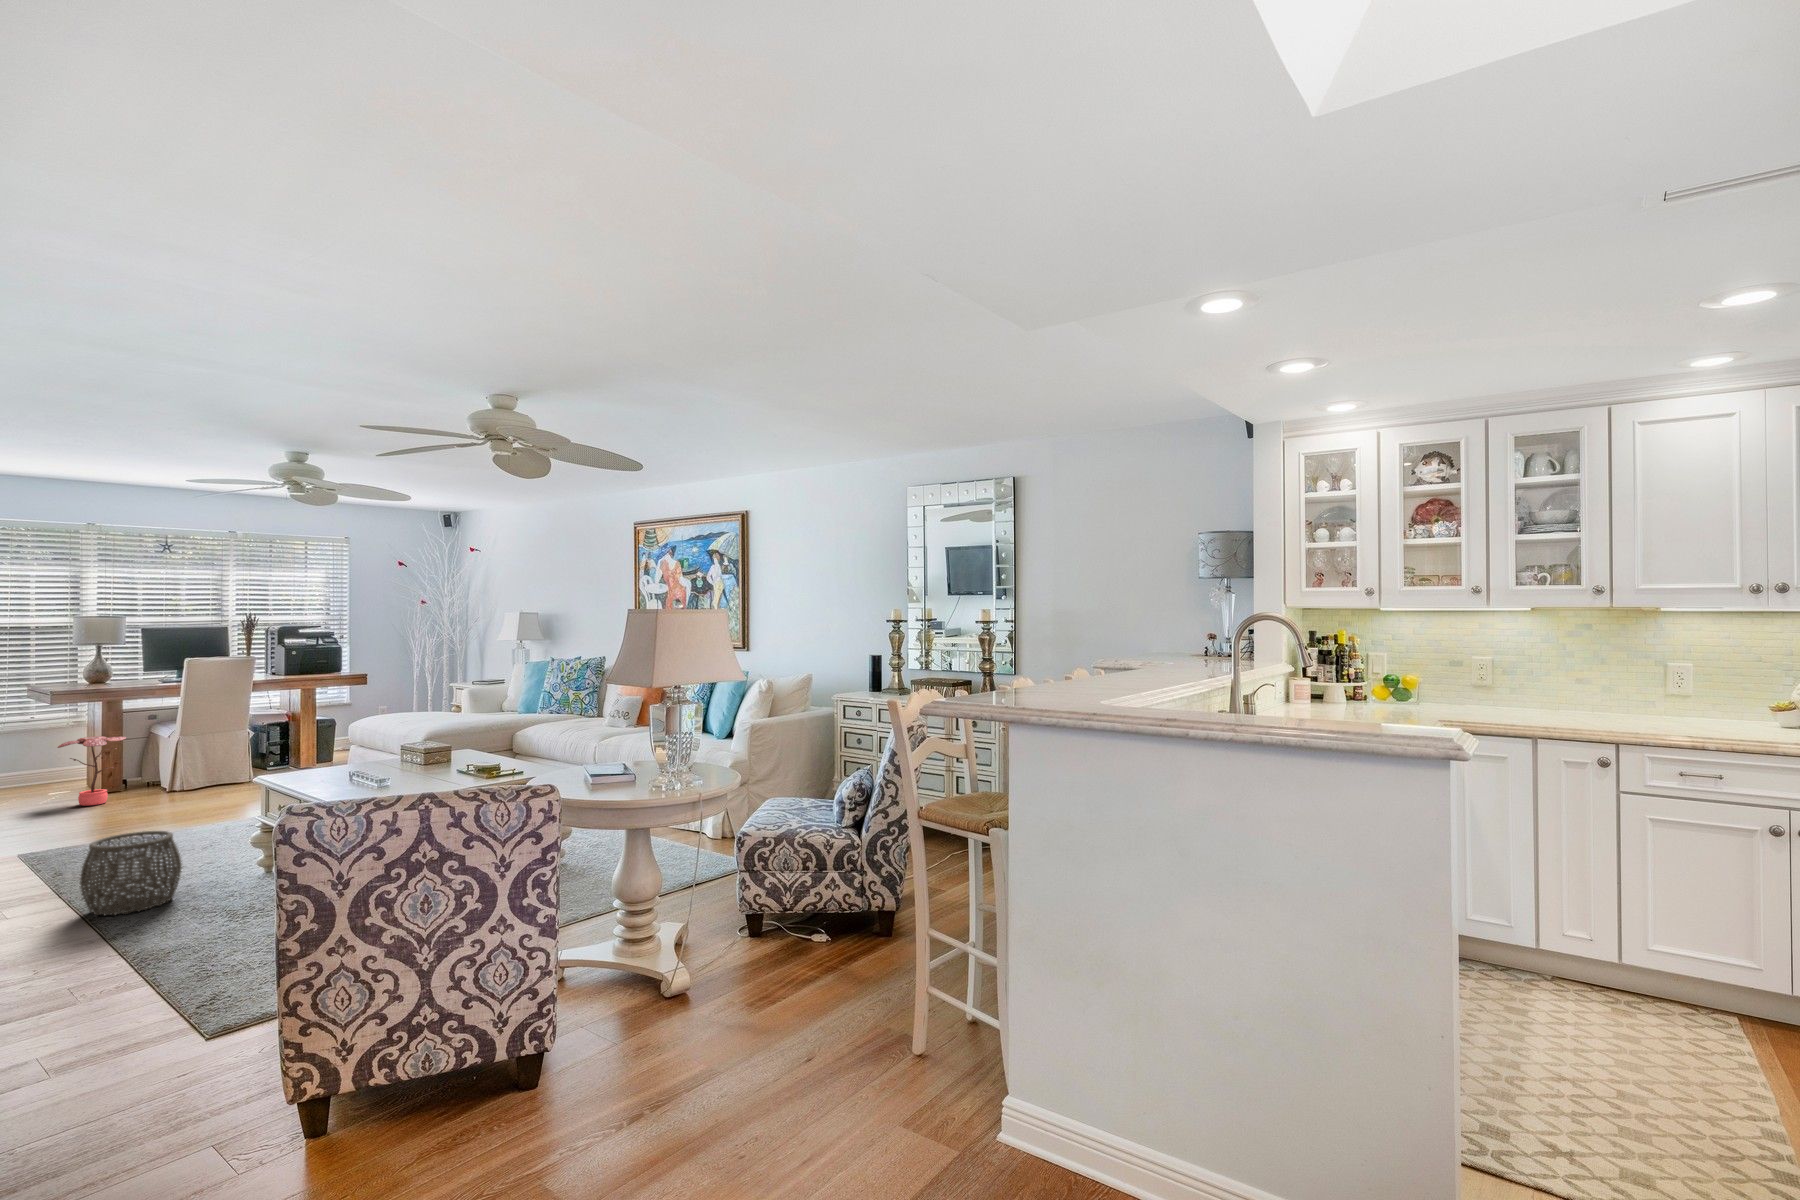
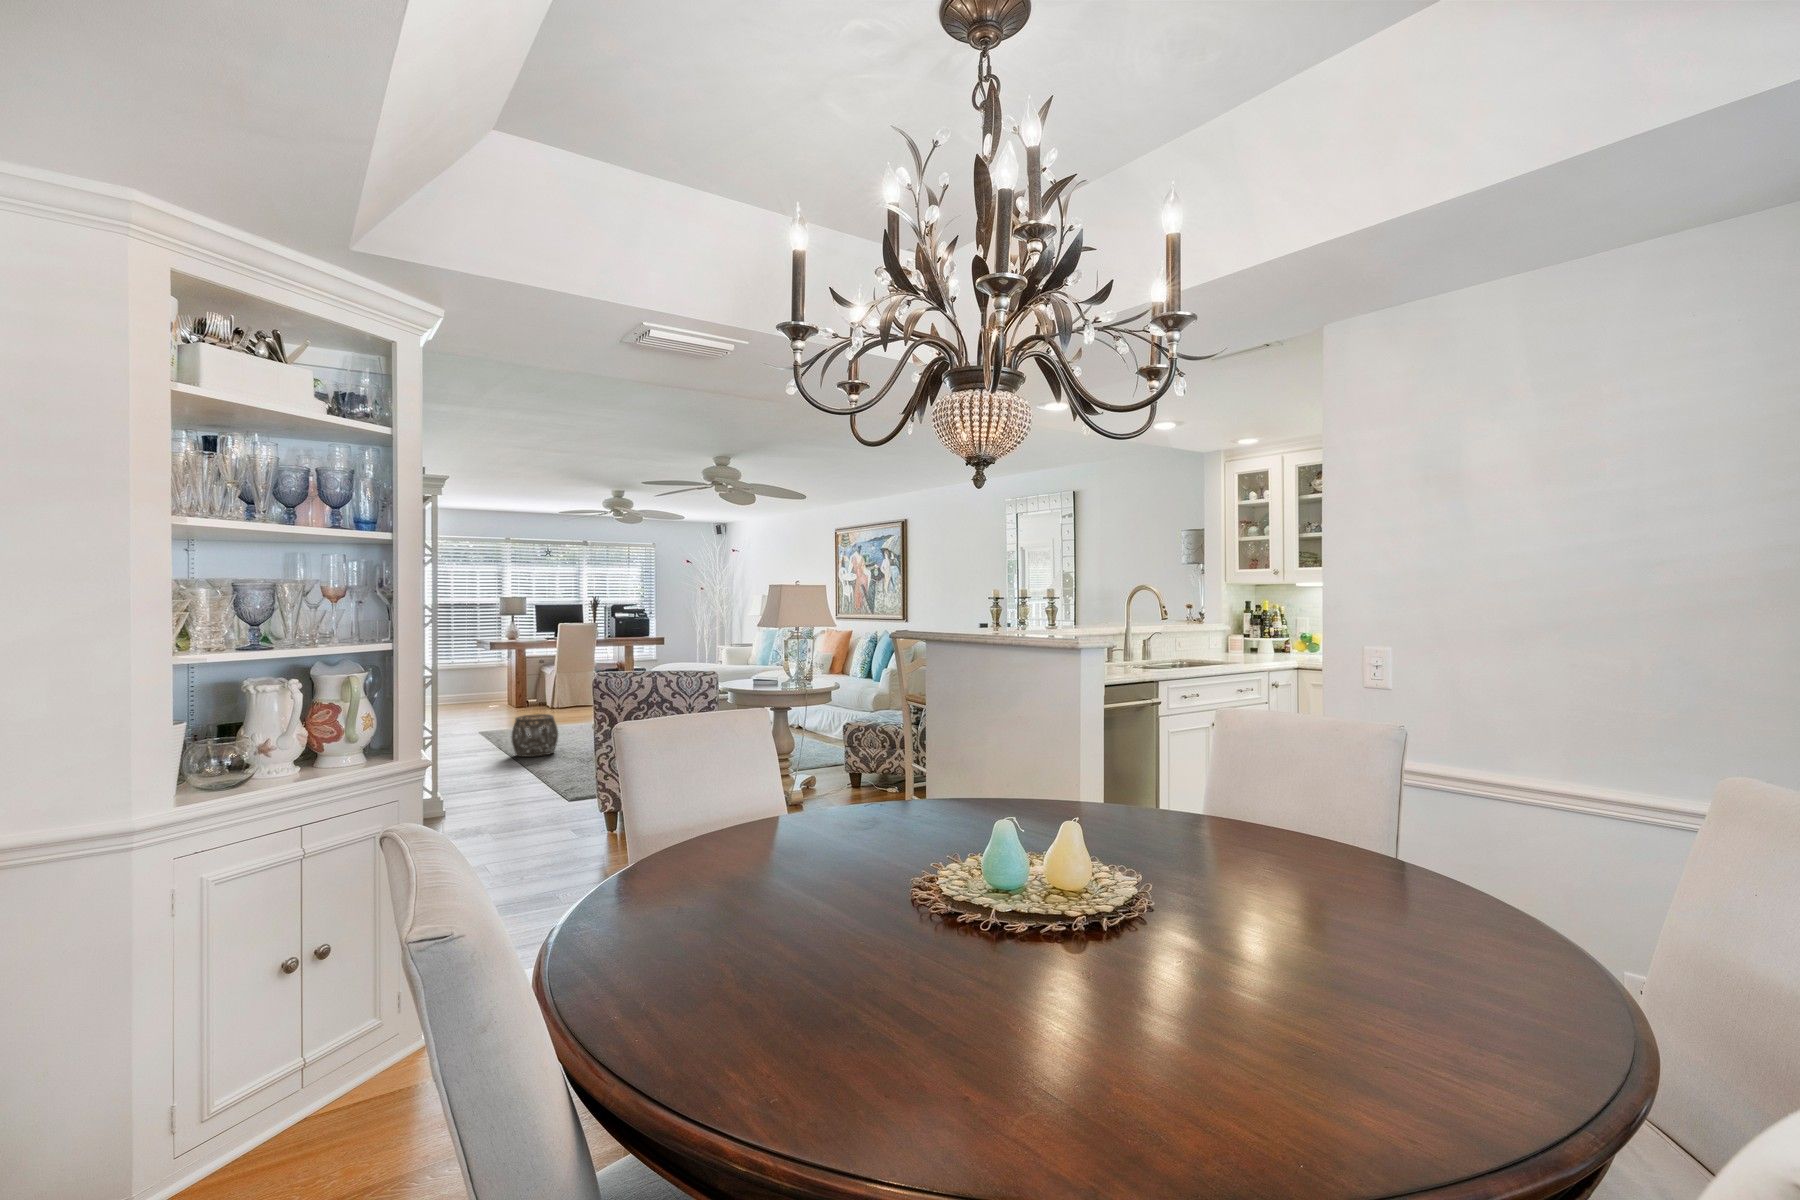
potted plant: present [57,736,126,806] -> none [494,670,529,712]

